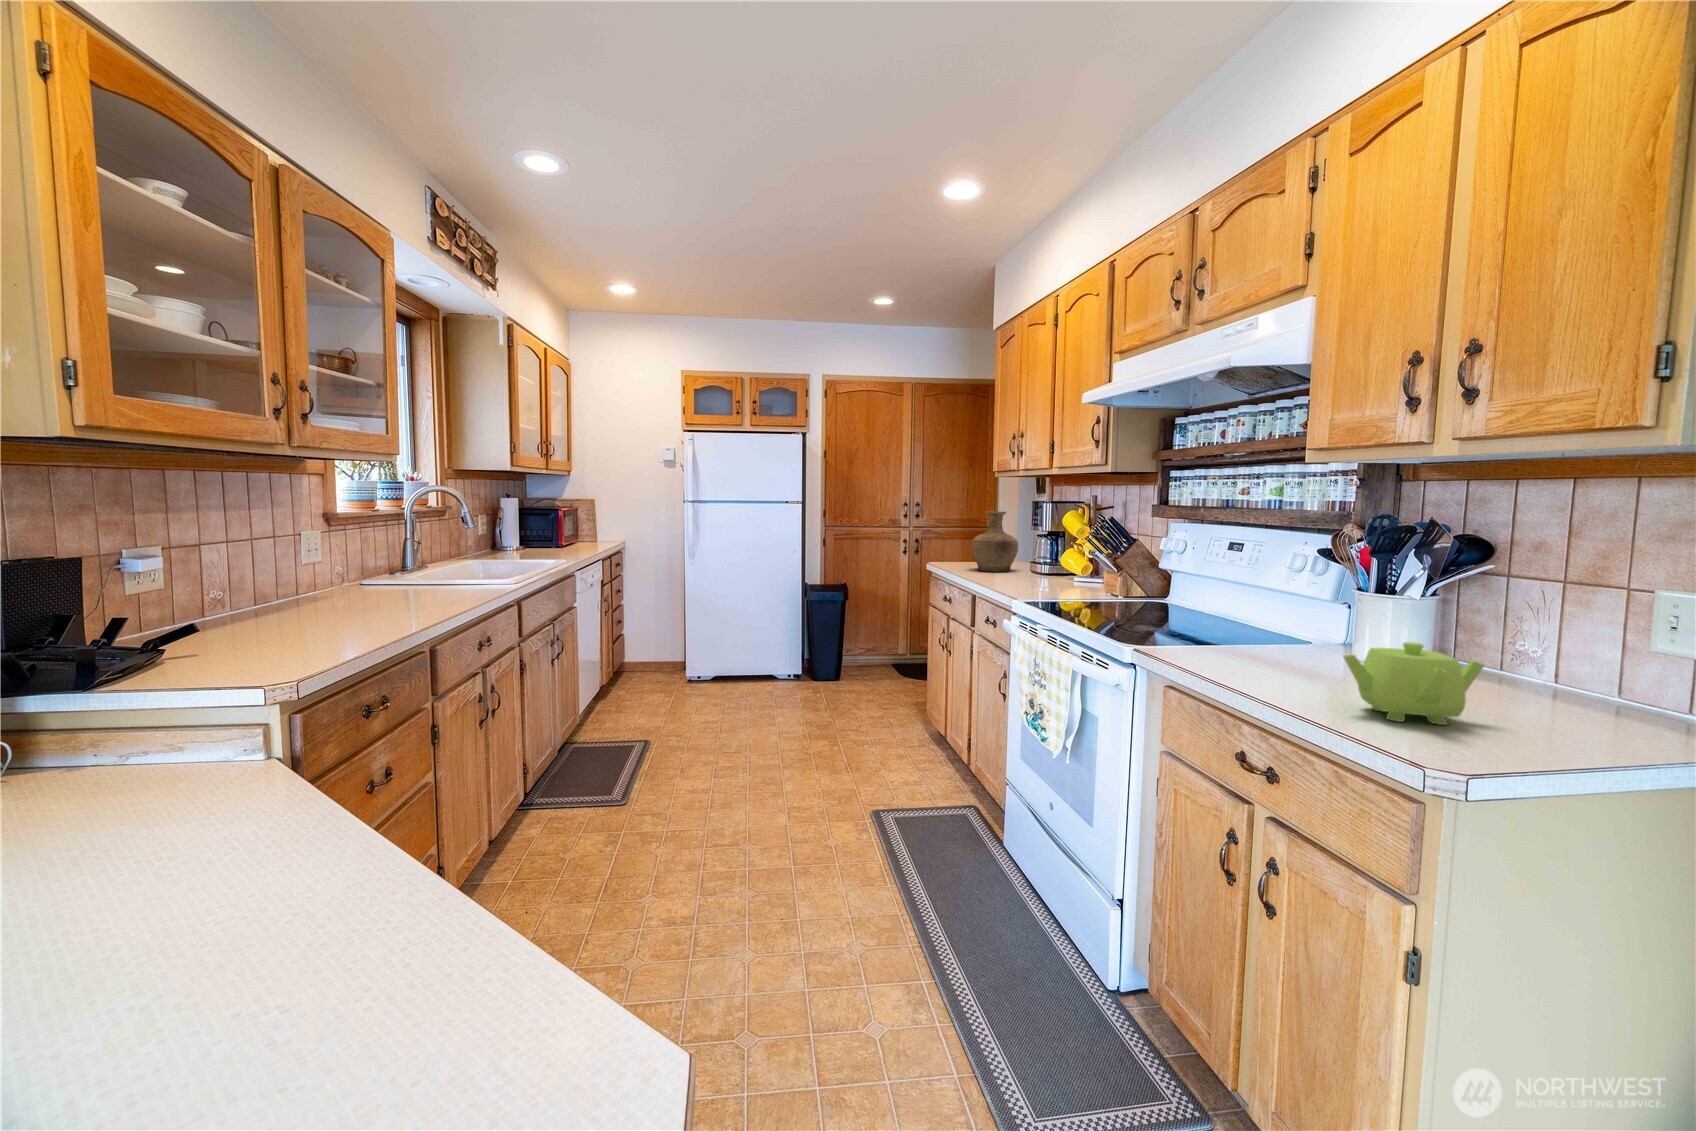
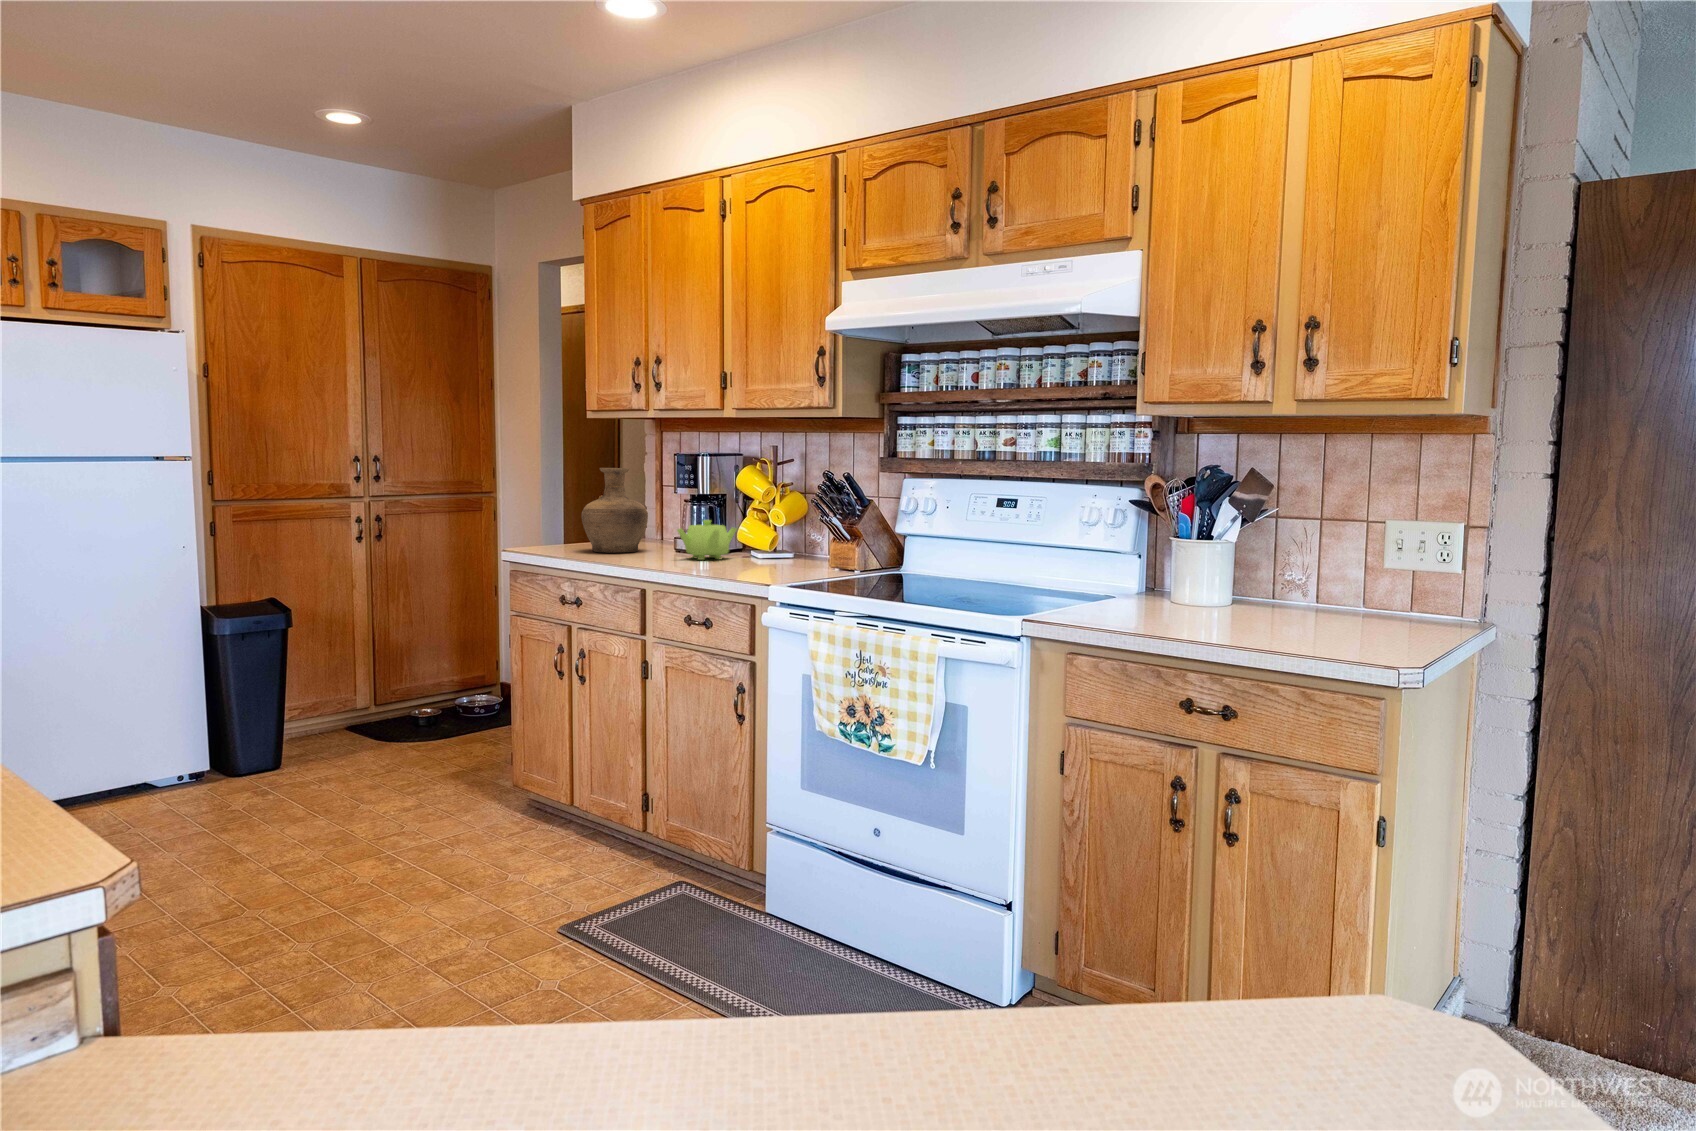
teapot: present [1343,642,1484,725] -> present [677,520,737,560]

